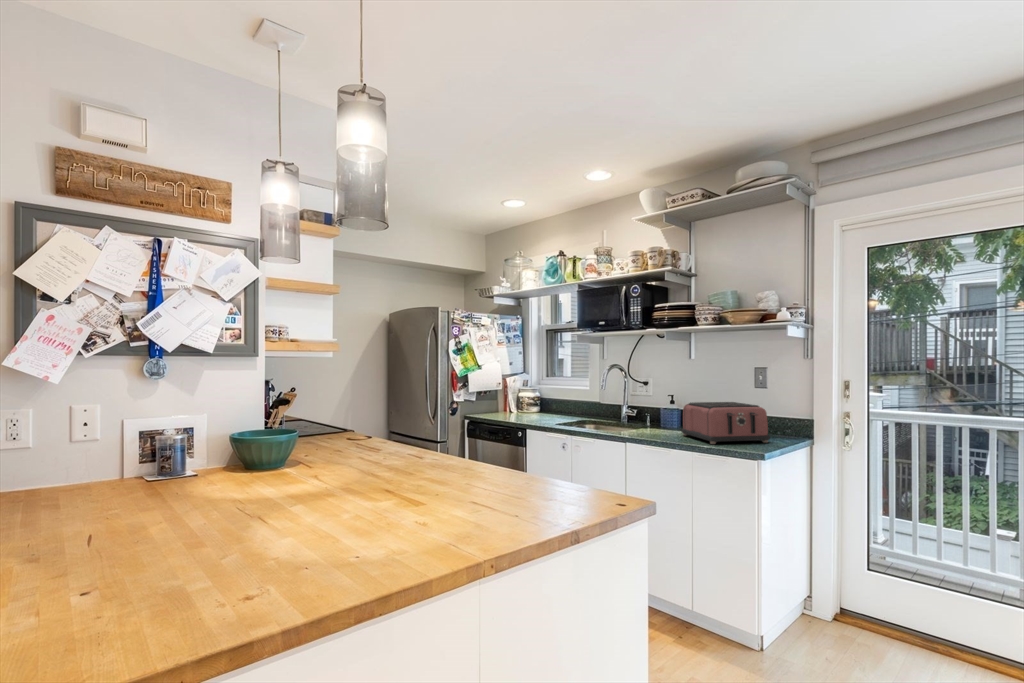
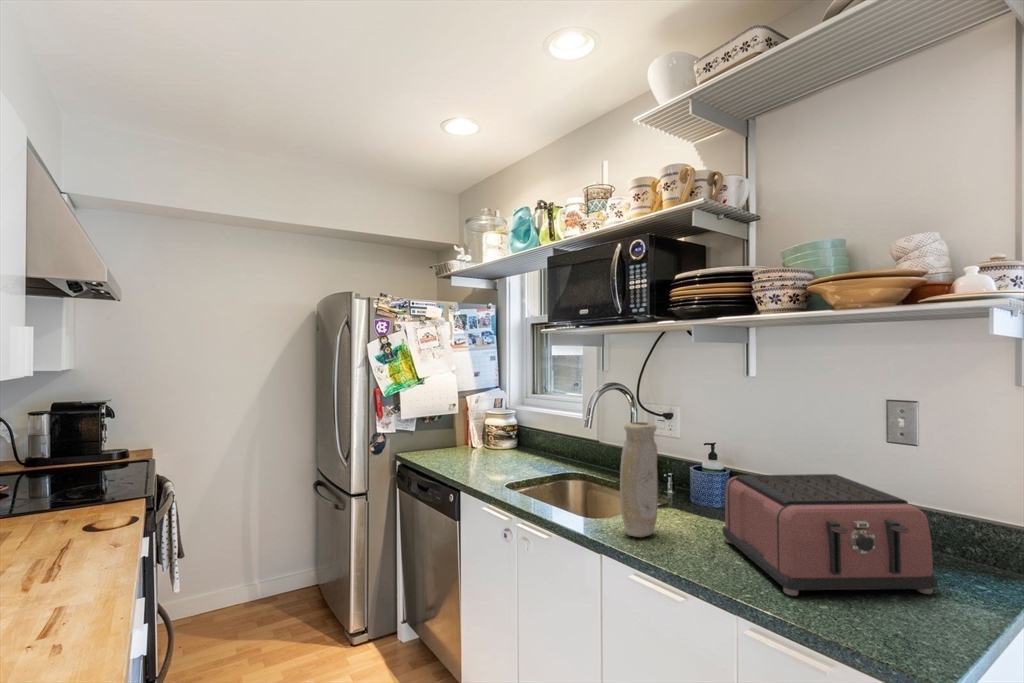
vase: none [632,379,650,435] -> present [620,422,658,537]

